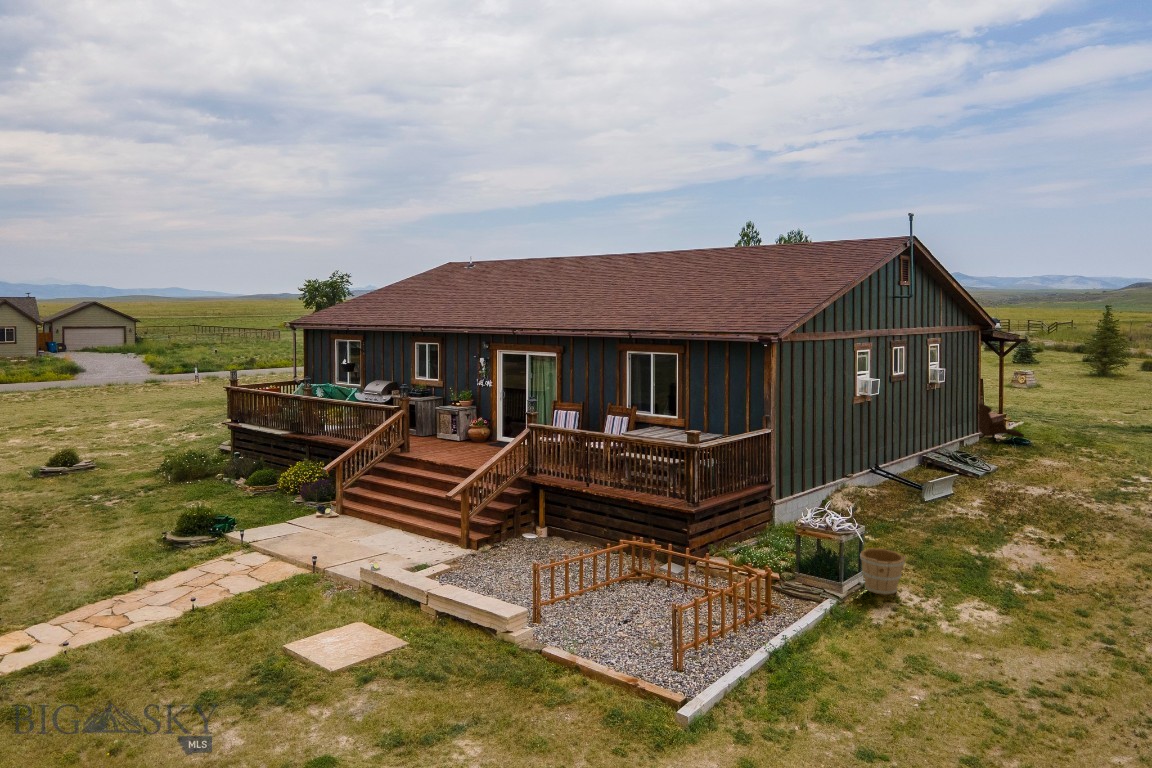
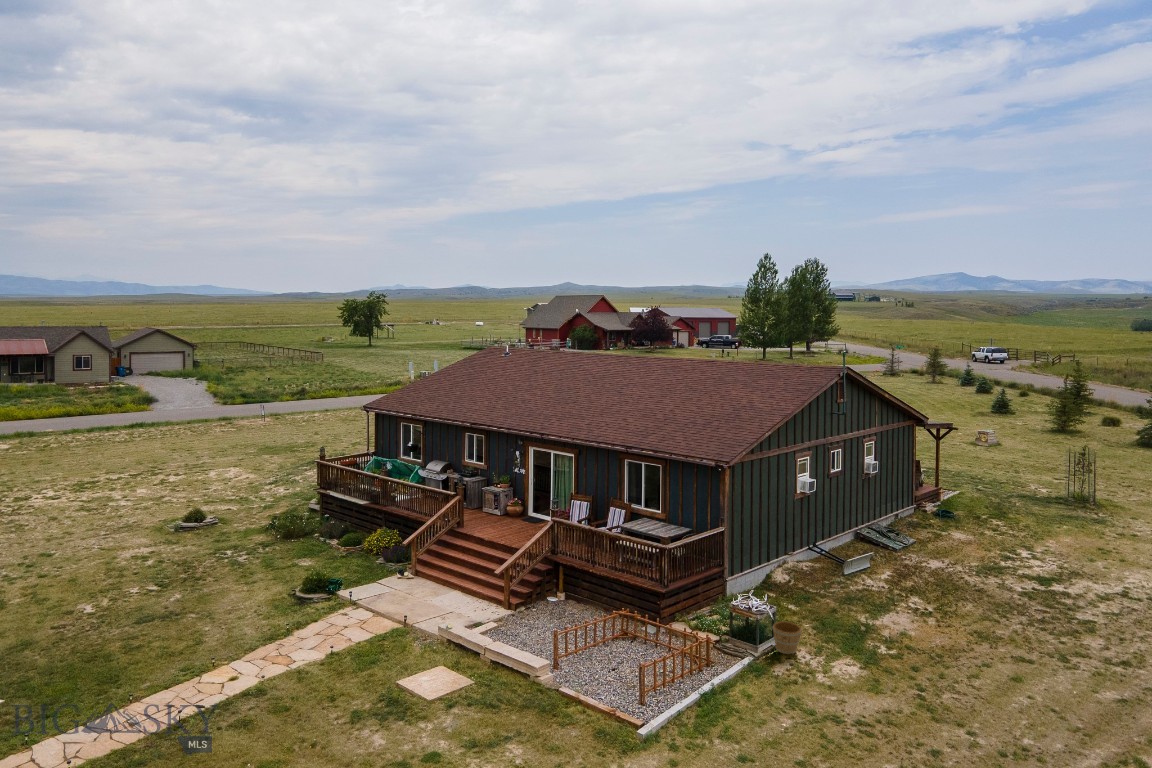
lounge chair: present [978,404,1024,444] -> none [914,481,951,516]

